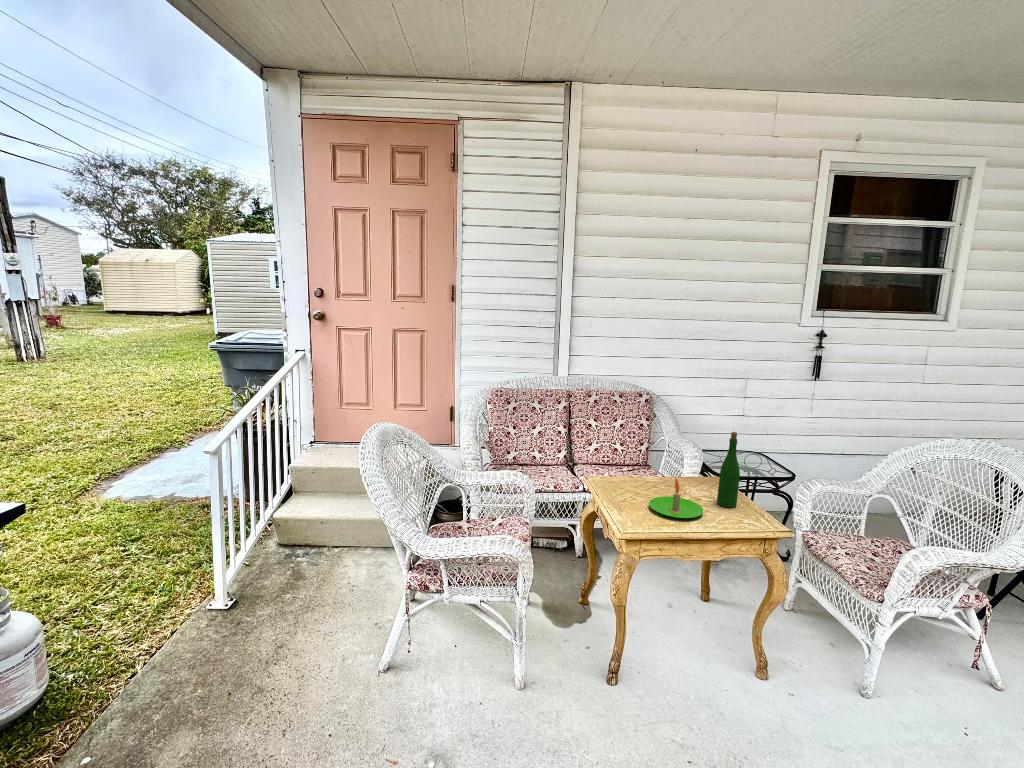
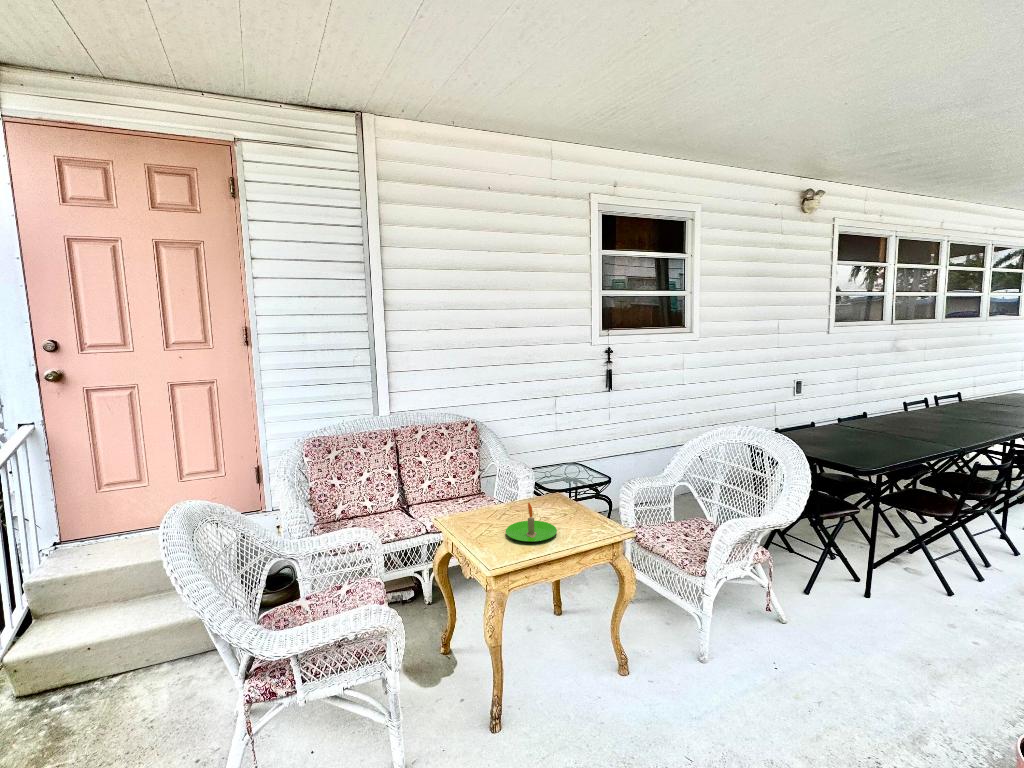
wine bottle: present [717,432,740,508] -> none [564,448,582,521]

